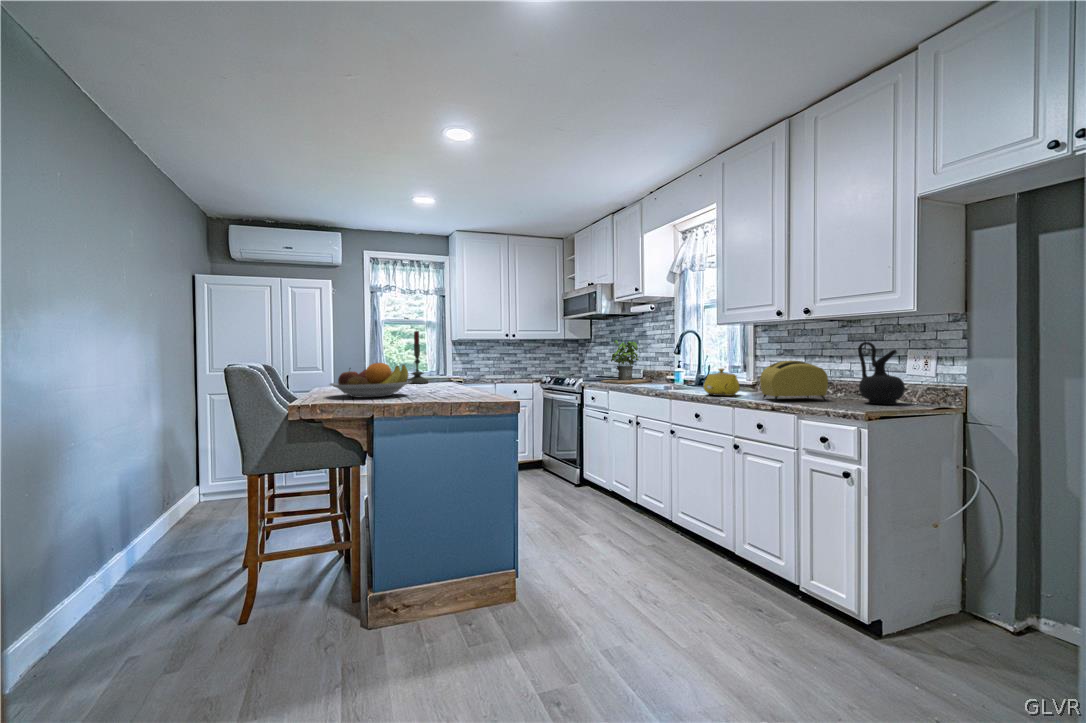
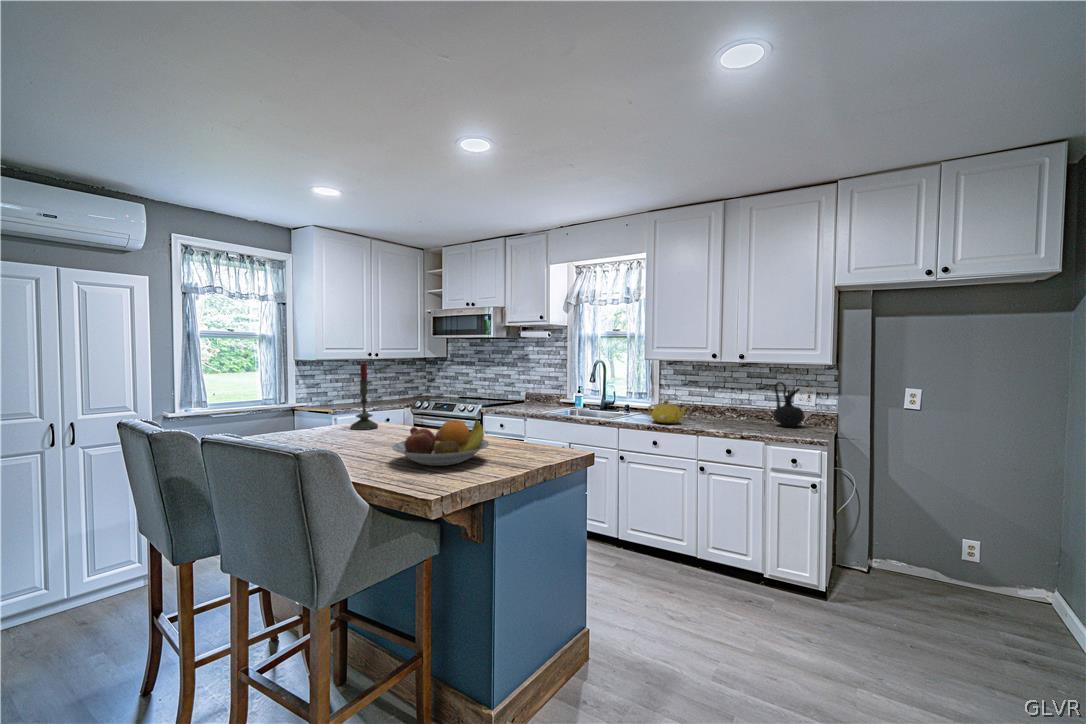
potted plant: present [601,340,652,384] -> none [501,365,547,409]
toaster: present [760,361,828,401] -> none [706,394,754,429]

